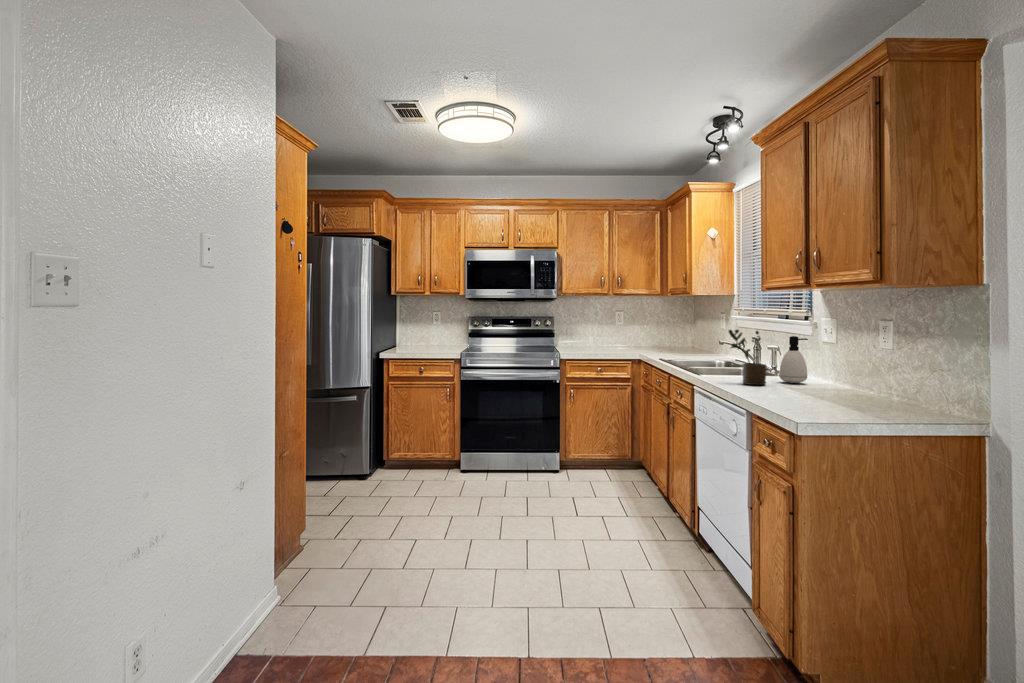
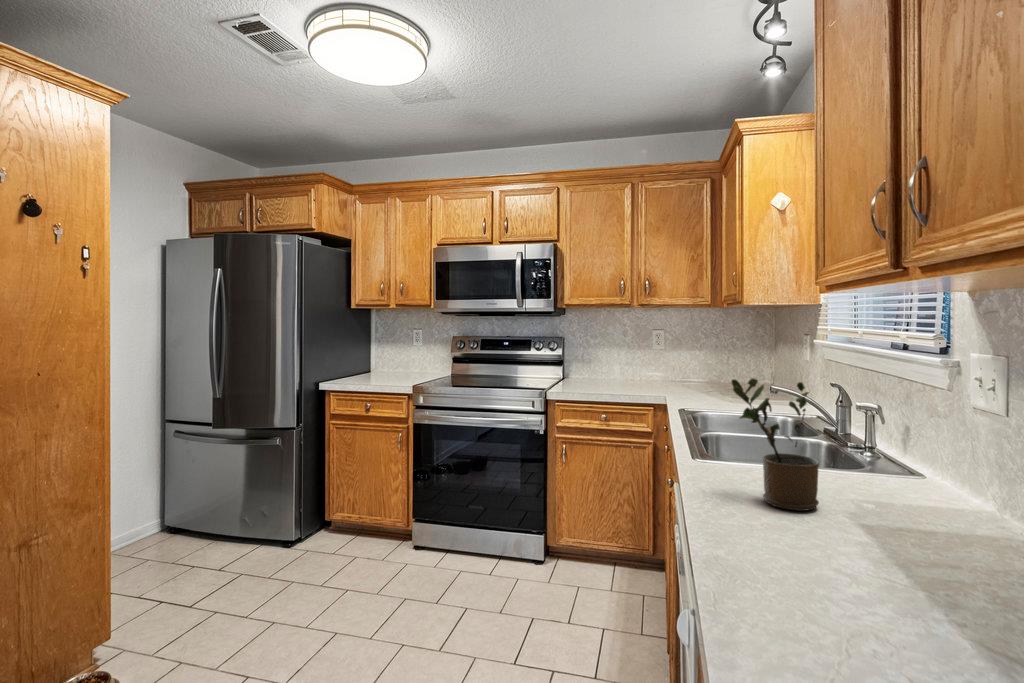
soap dispenser: present [779,336,808,383] -> none [860,396,929,504]

